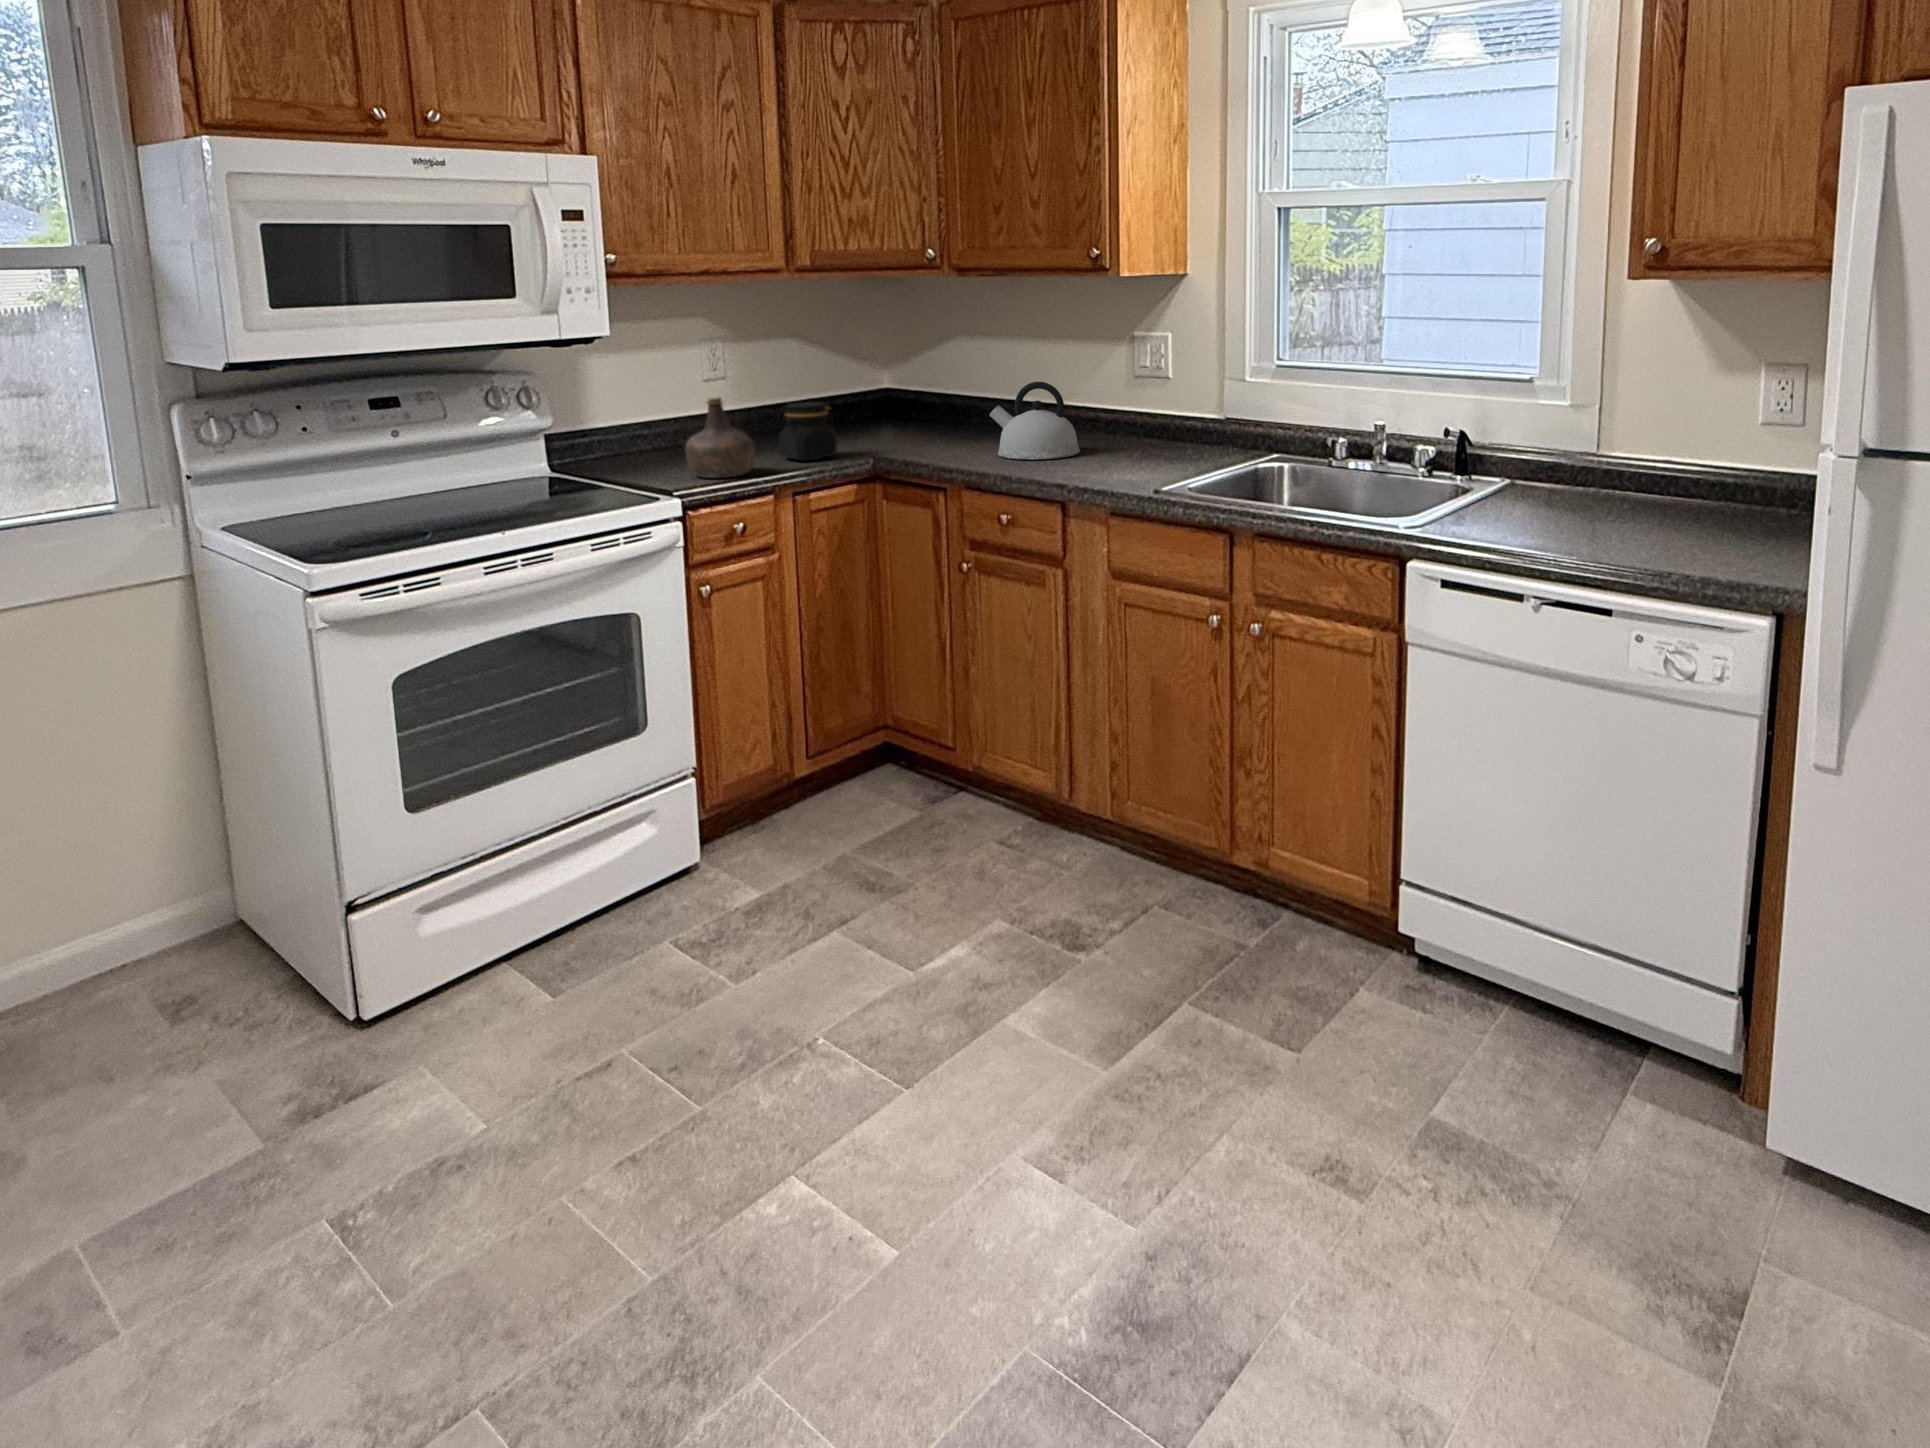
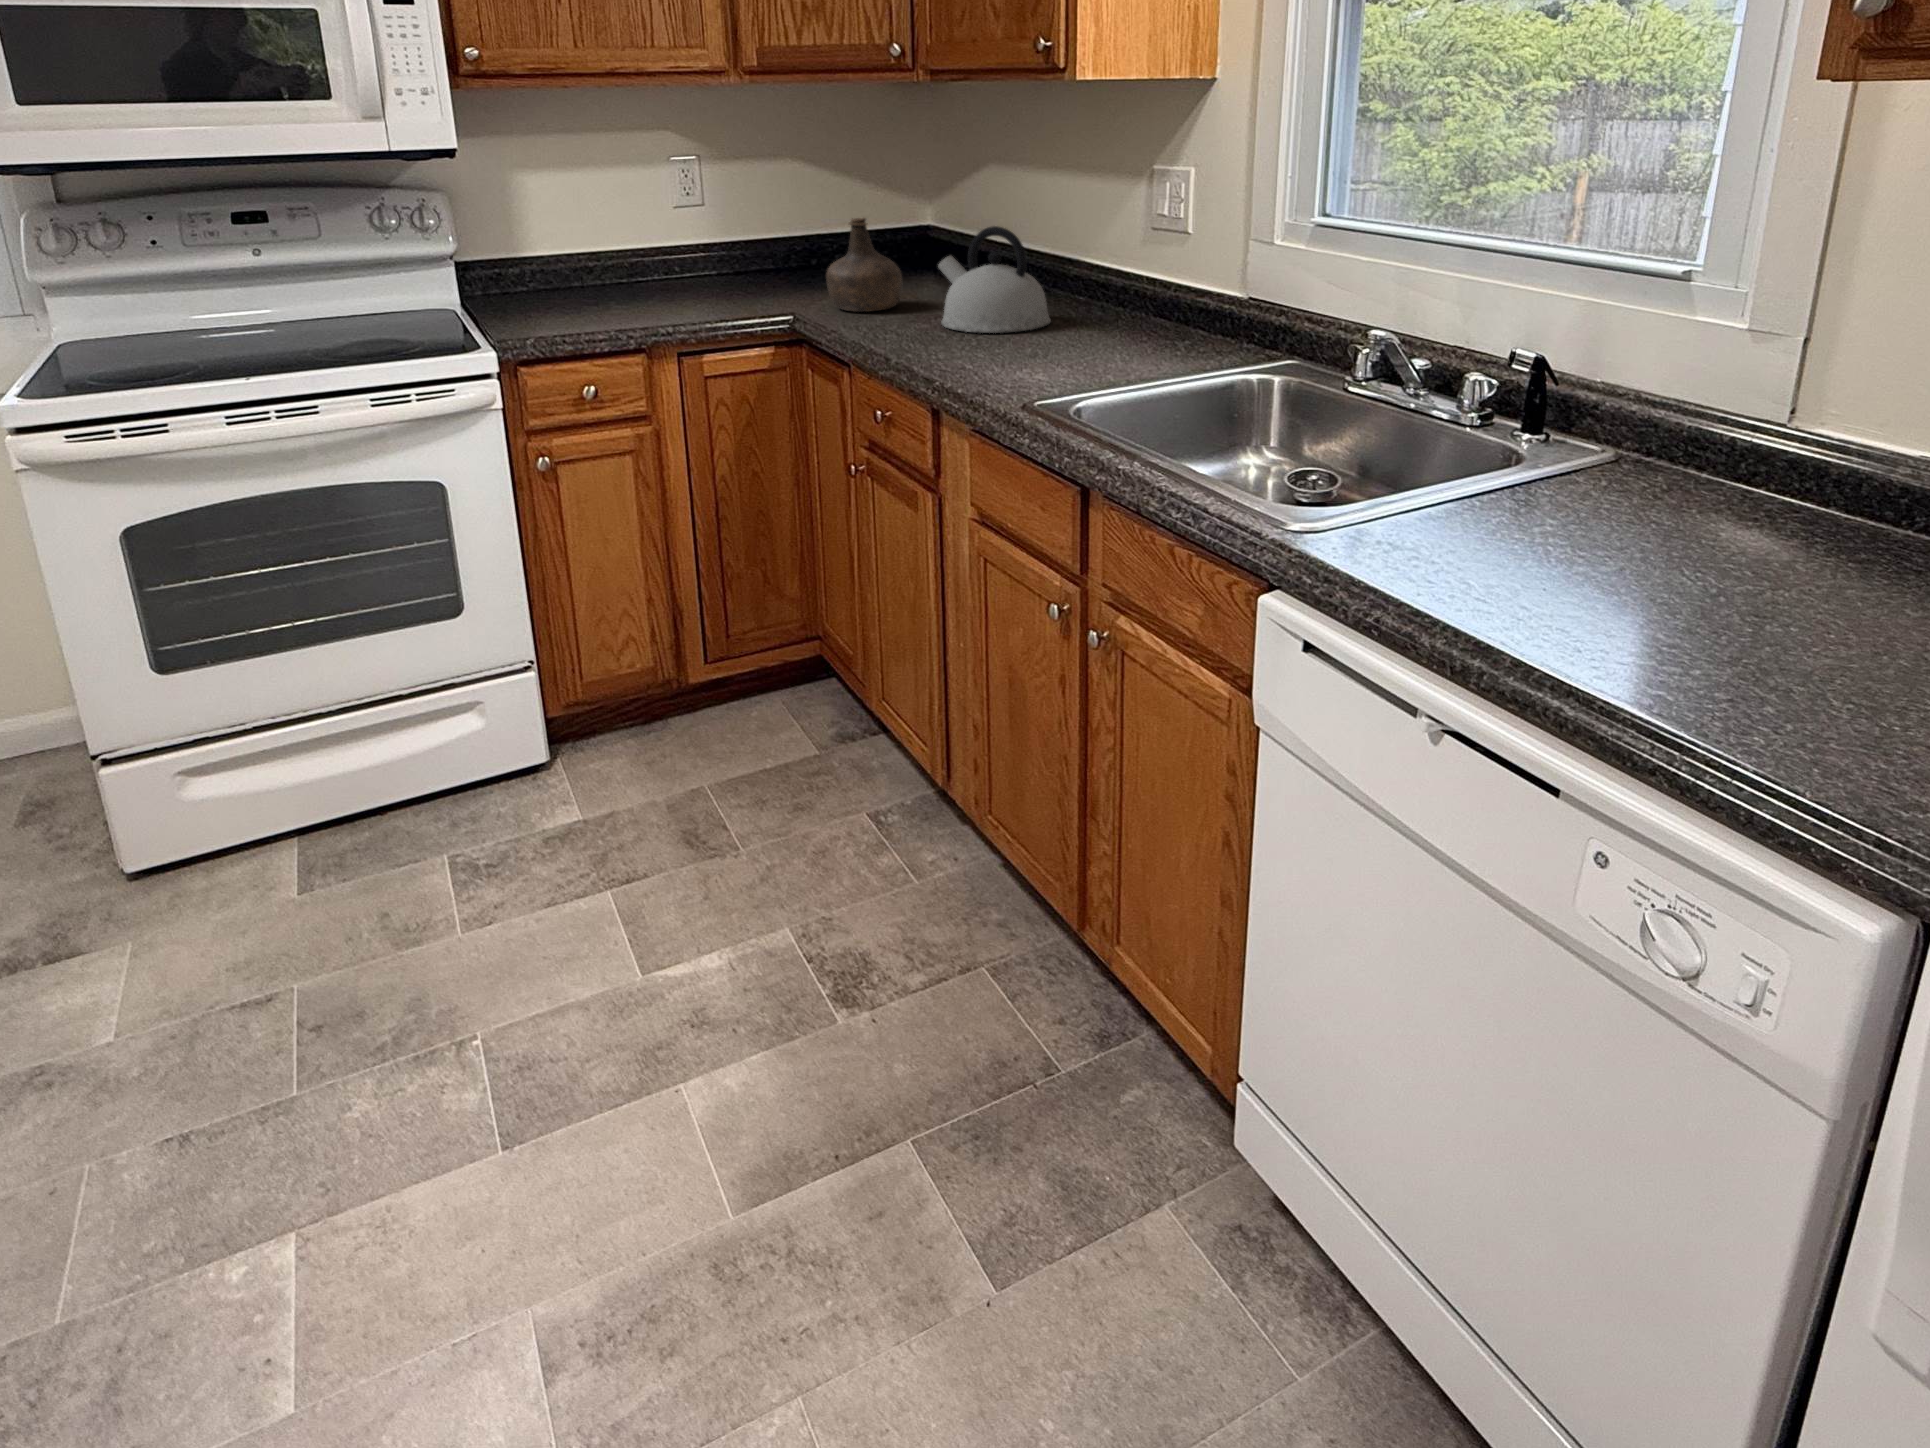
bottle: present [685,398,755,478] -> present [826,218,902,312]
jar: present [778,402,837,460] -> none [694,238,772,310]

